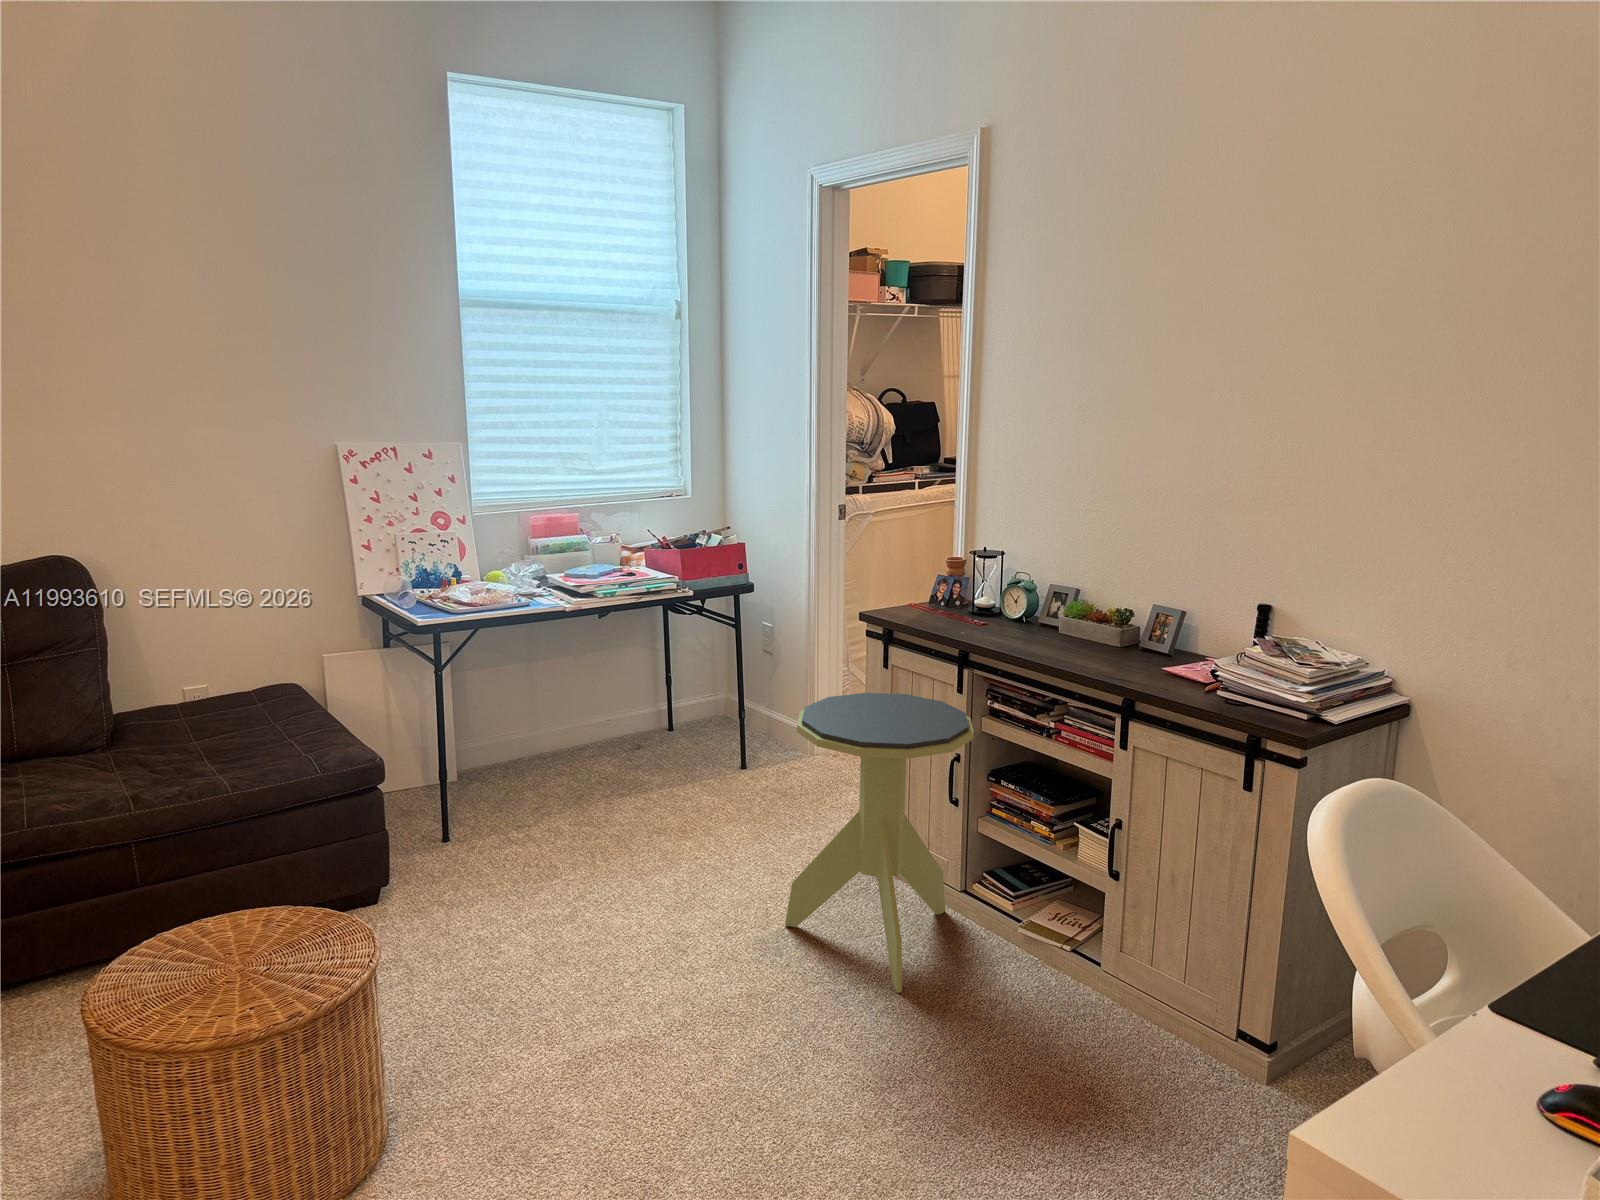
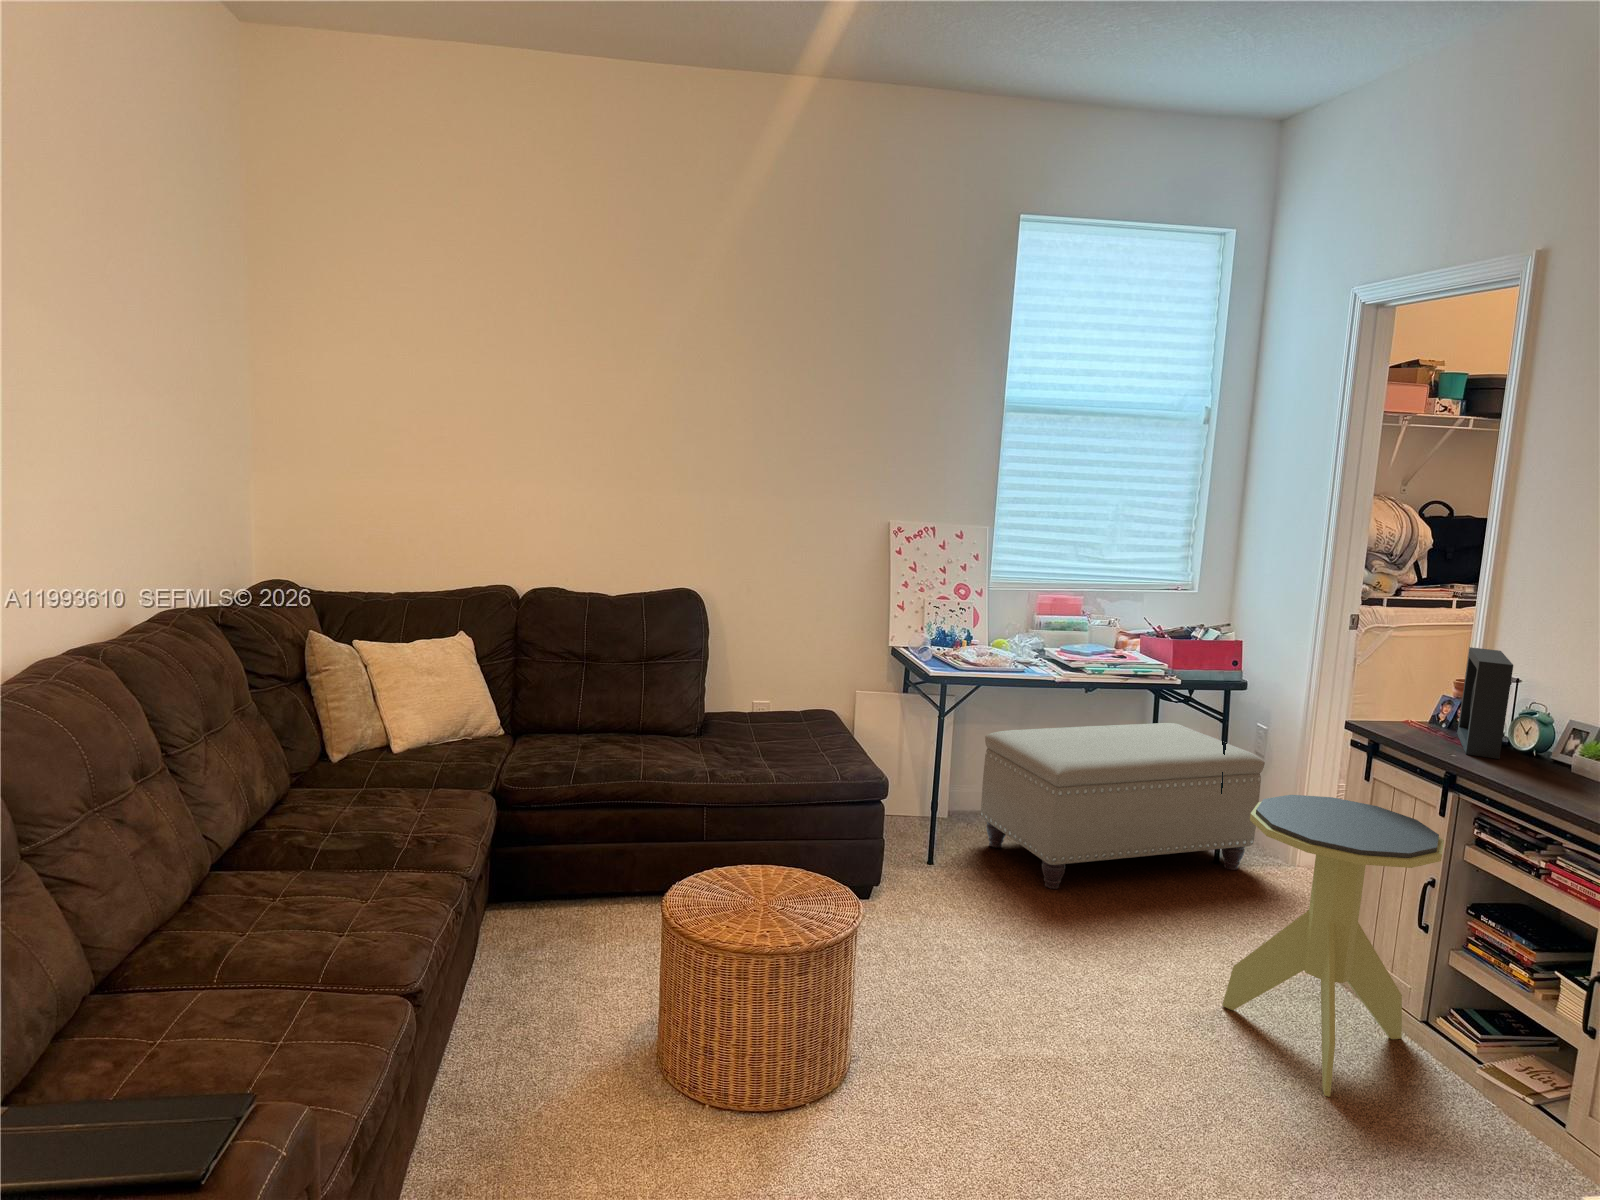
speaker: none [958,527,1006,631] -> present [1457,647,1513,759]
ottoman: none [490,637,781,840] -> present [981,723,1265,889]

